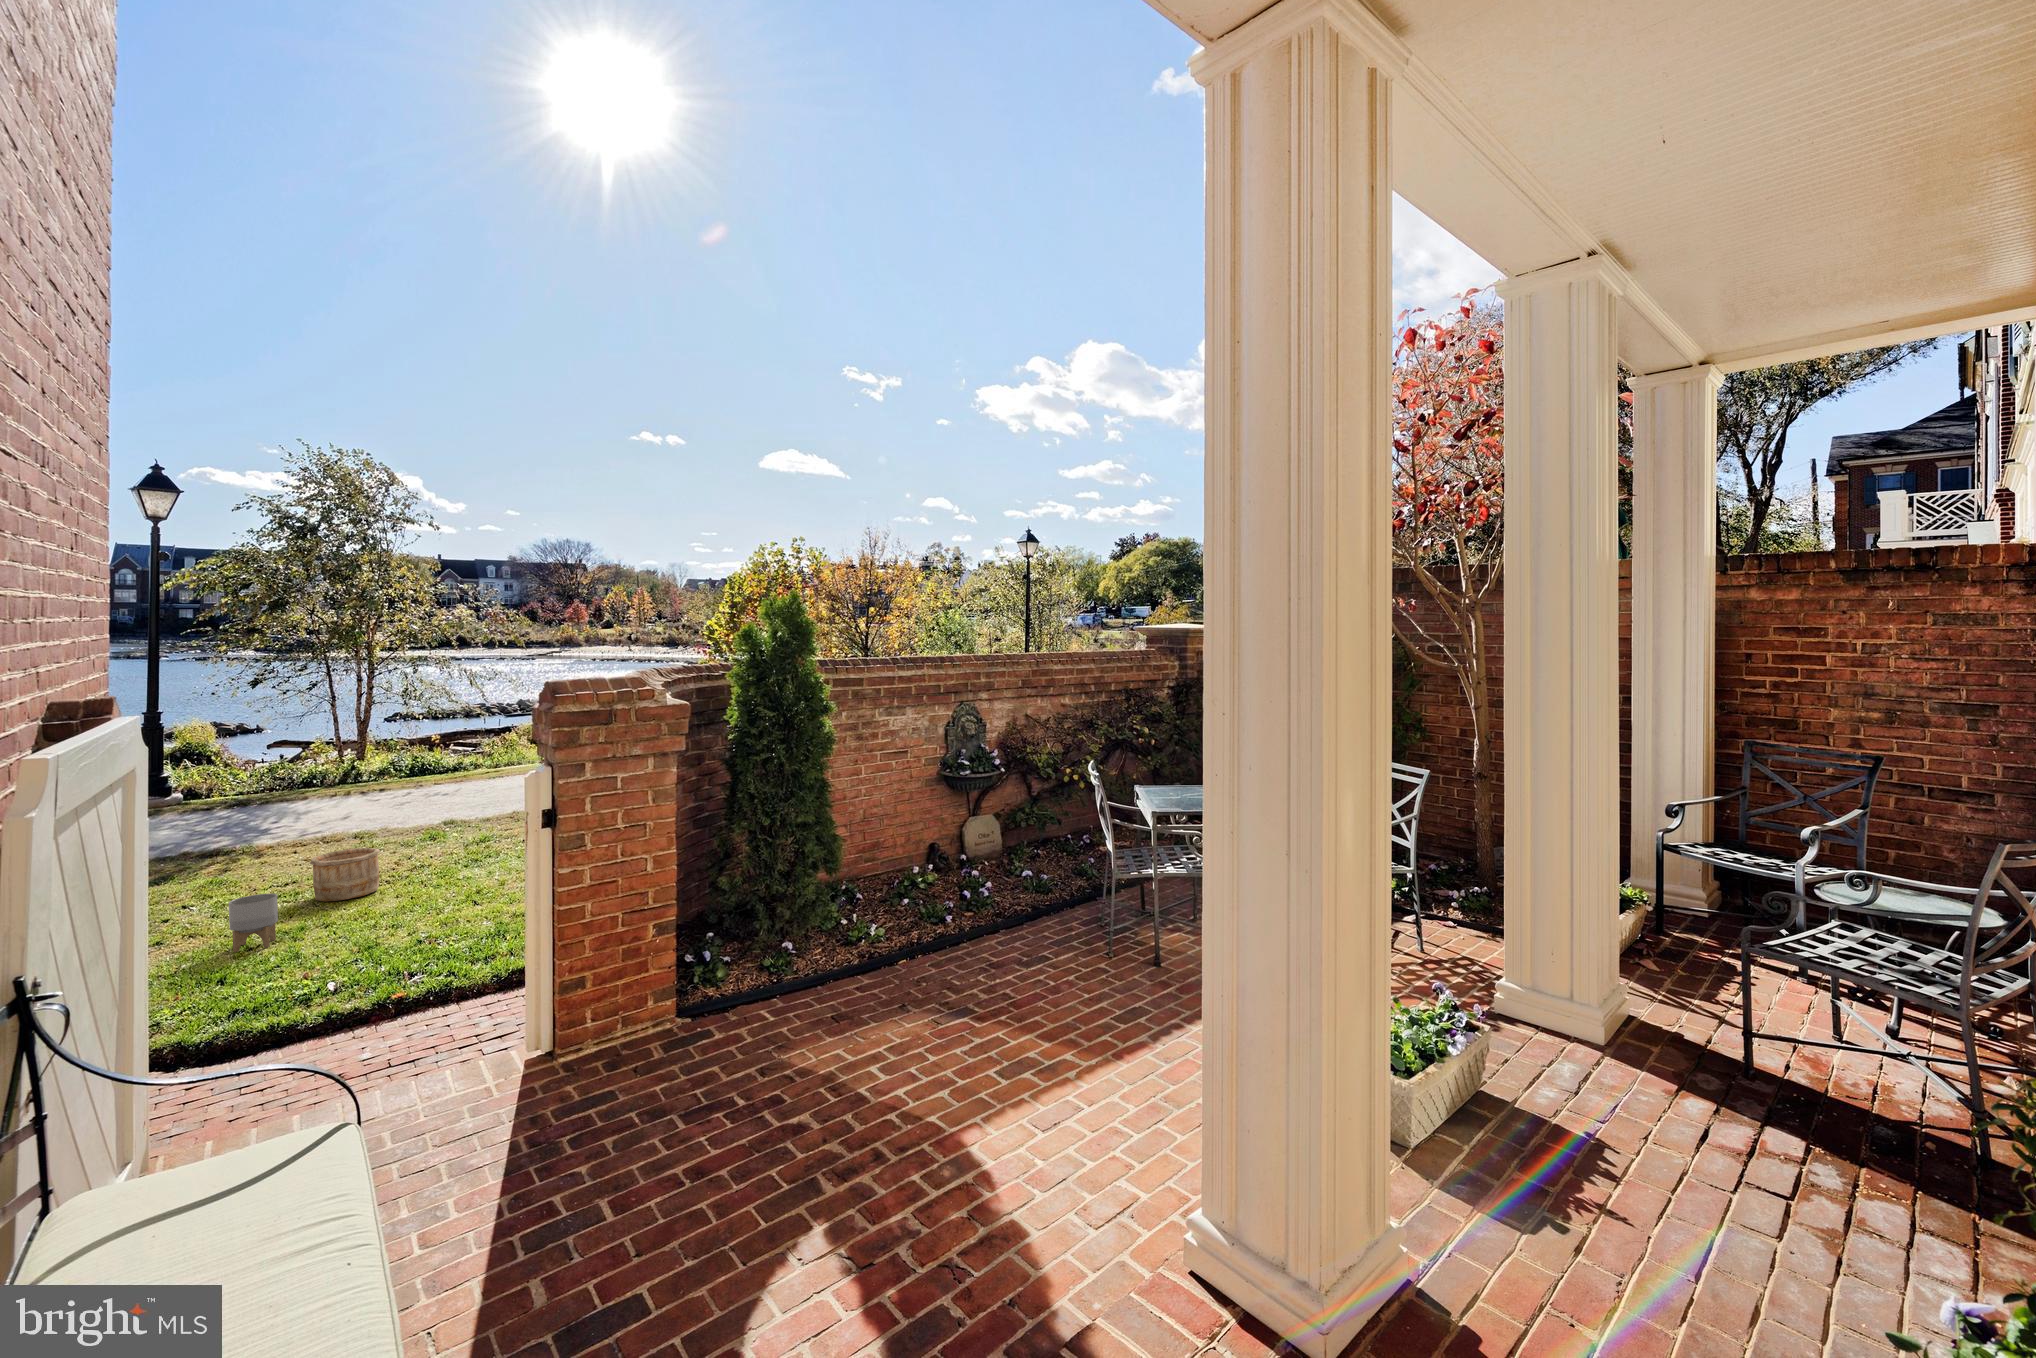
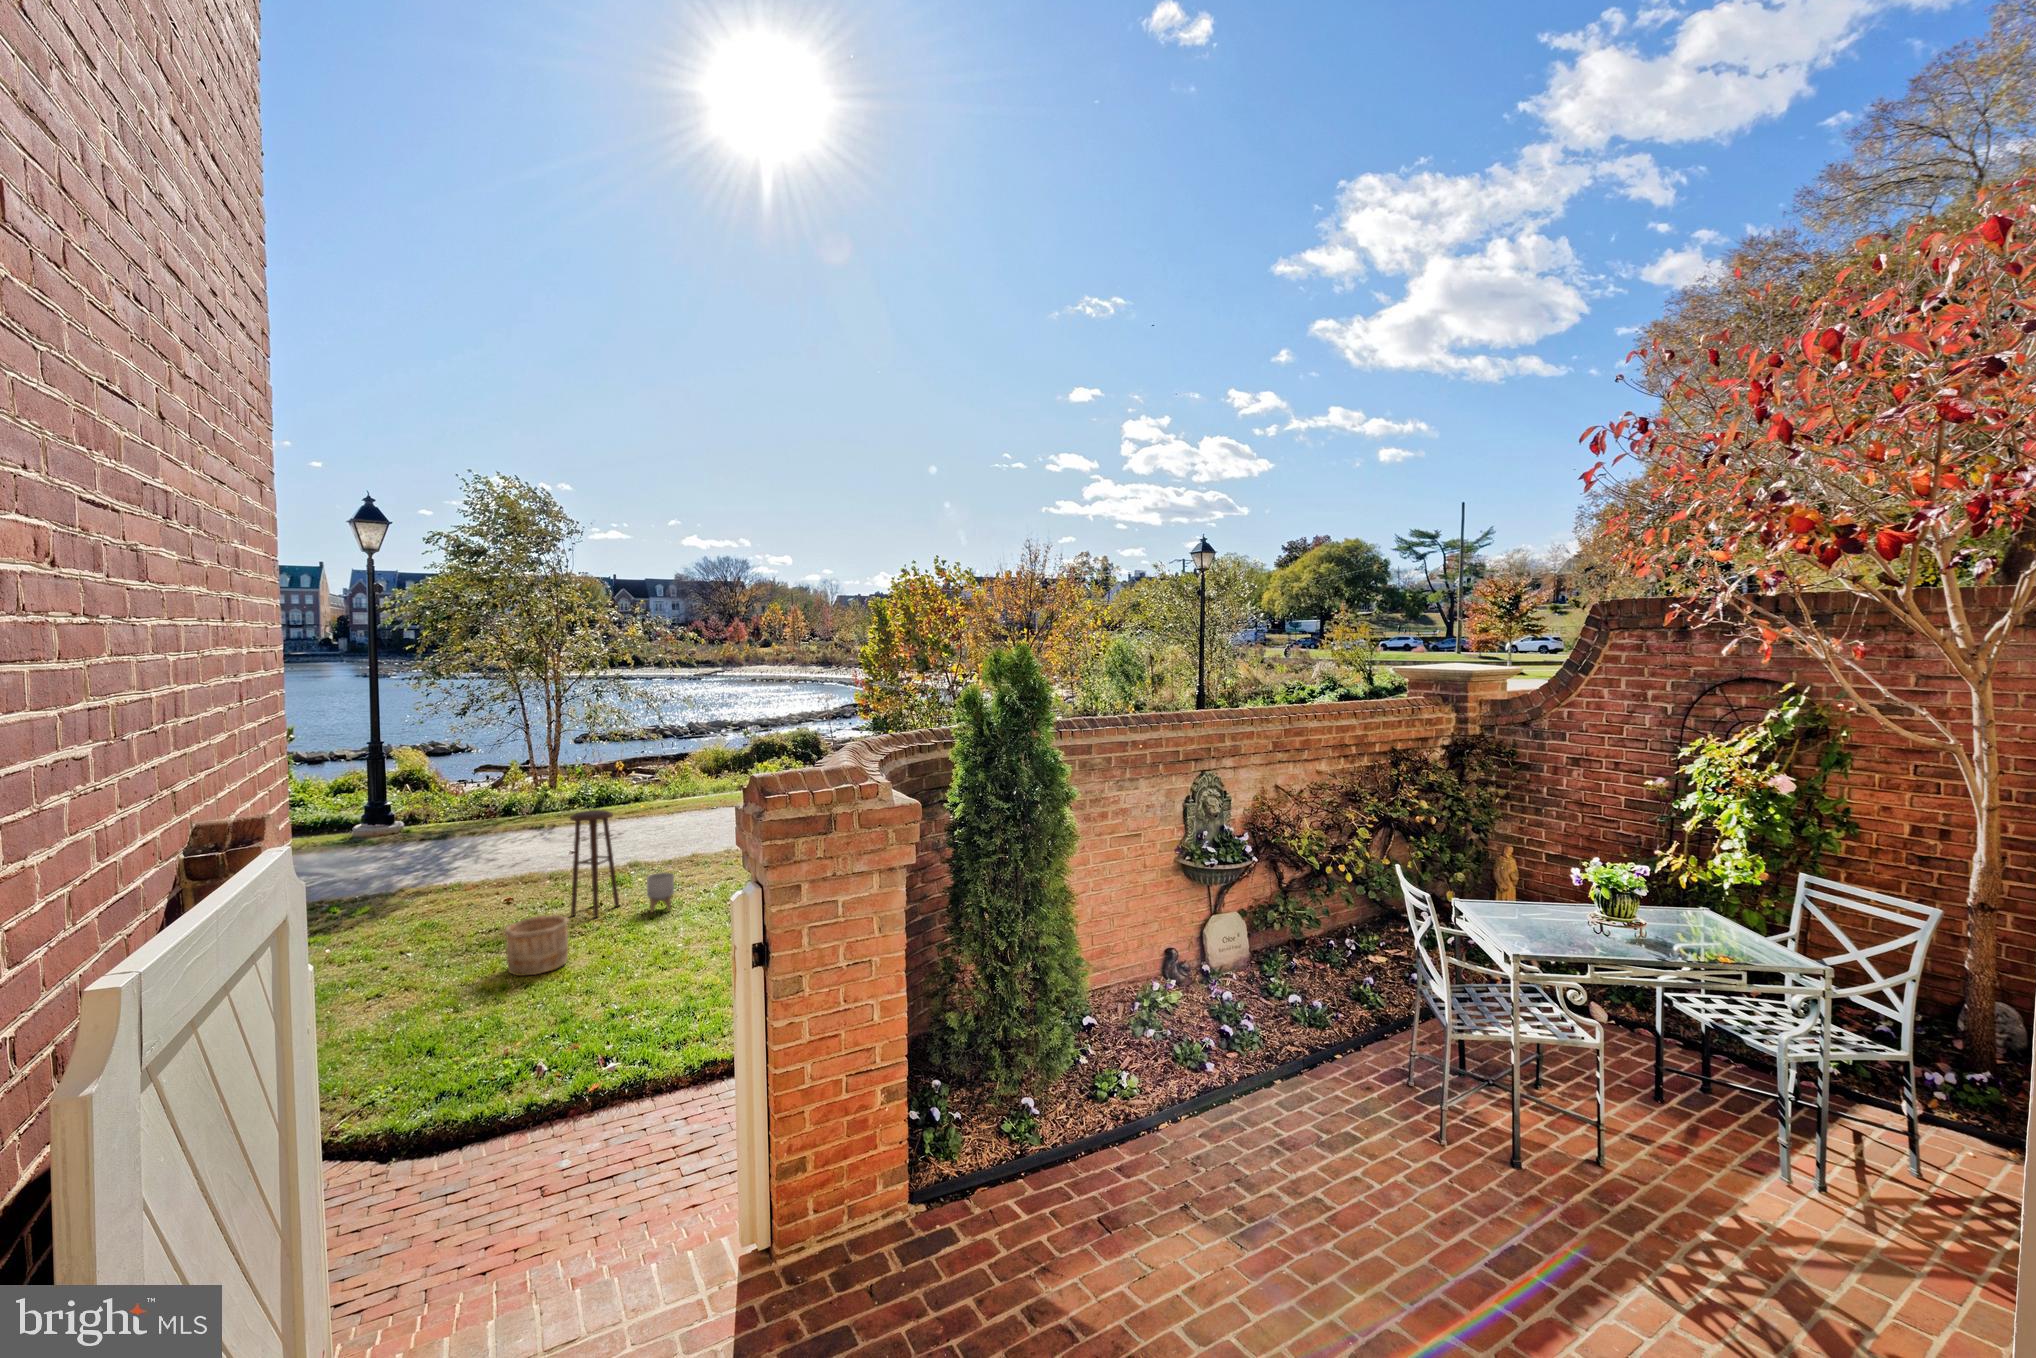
stool: none [382,758,436,857] -> present [570,810,619,917]
planter: present [229,894,278,952] -> present [647,873,674,913]

